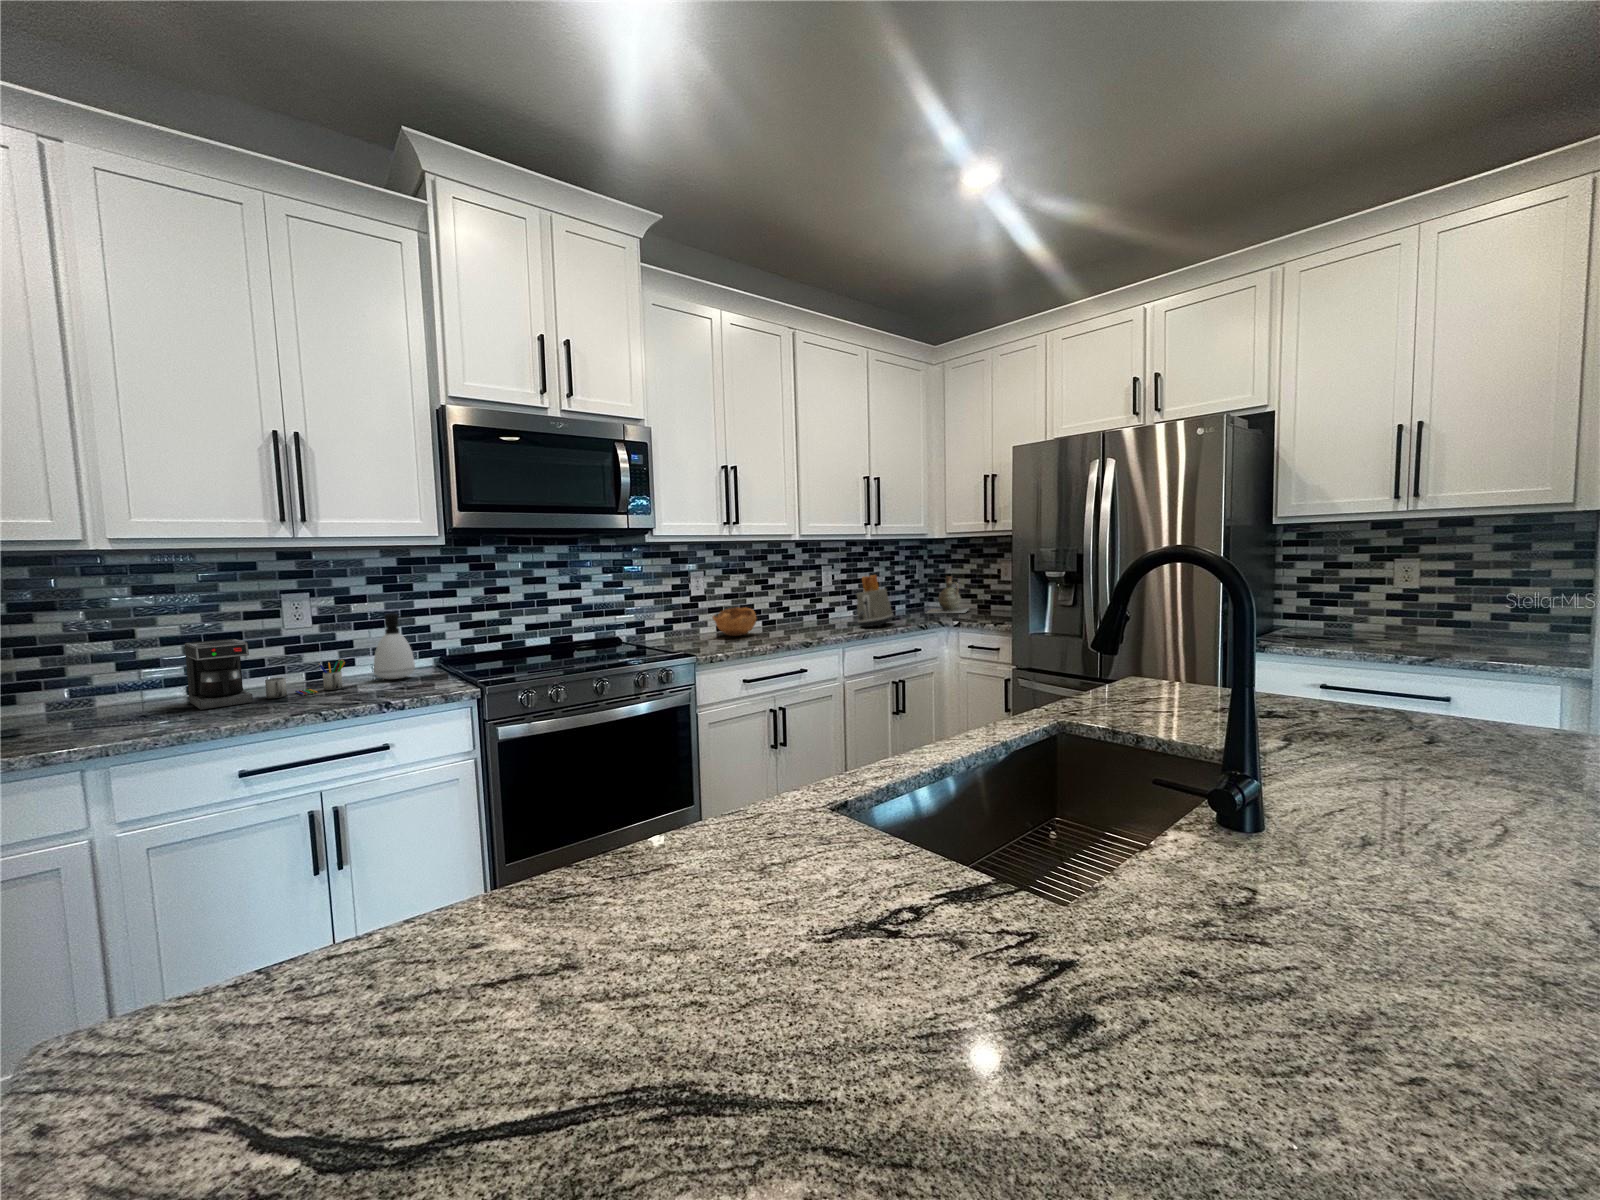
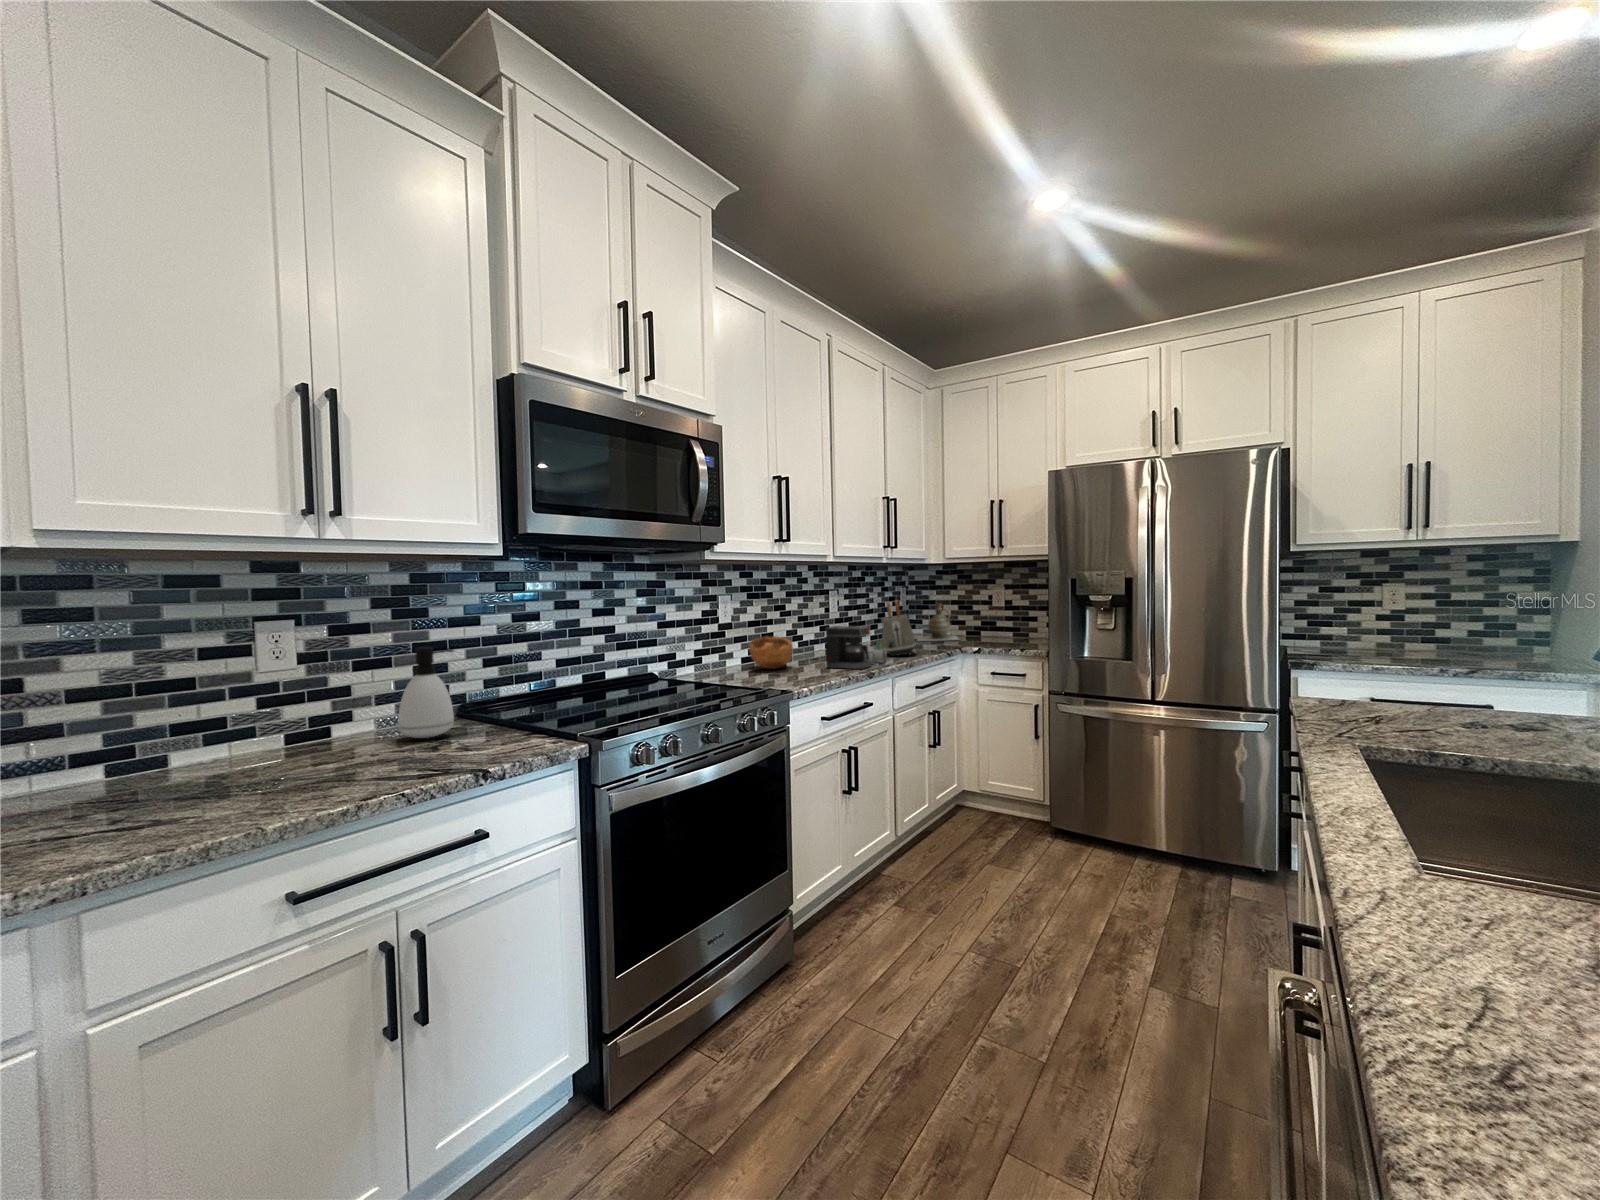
coffee maker: present [185,639,345,710] -> present [825,626,887,669]

